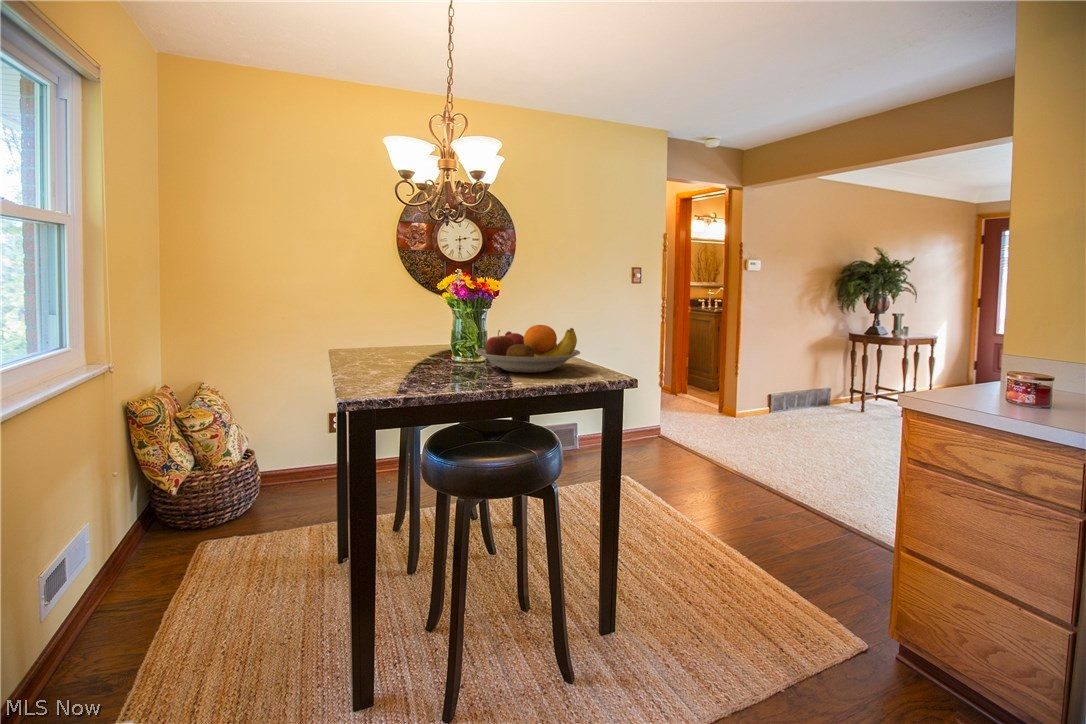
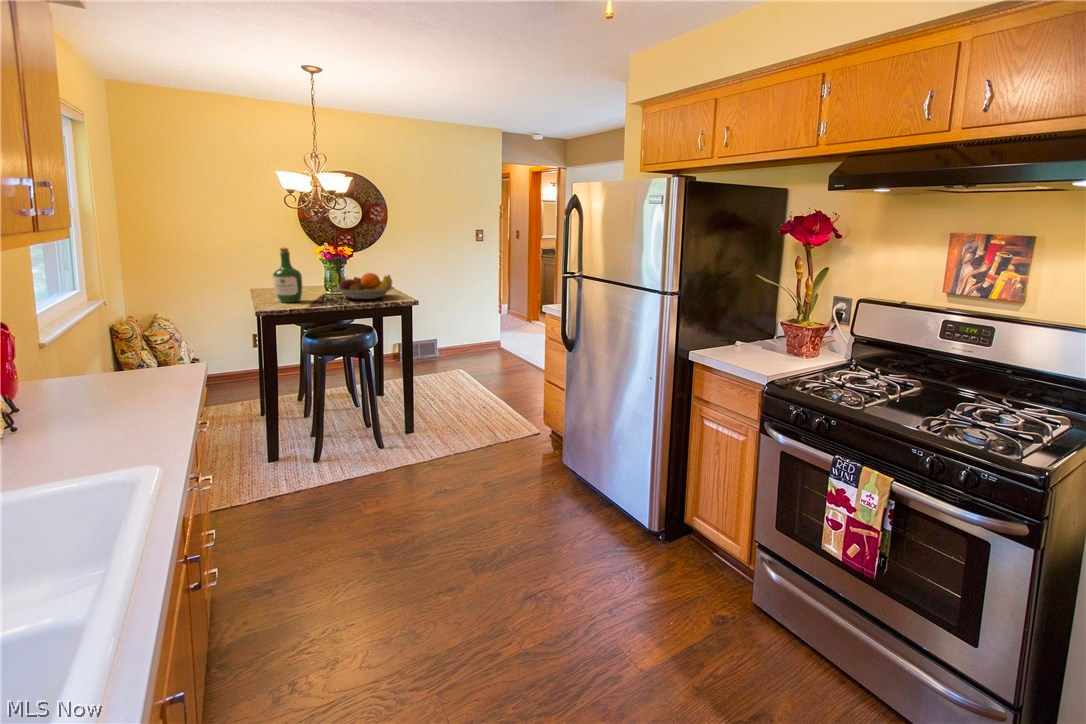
wine bottle: none [374,276,425,379] -> present [273,247,303,303]

